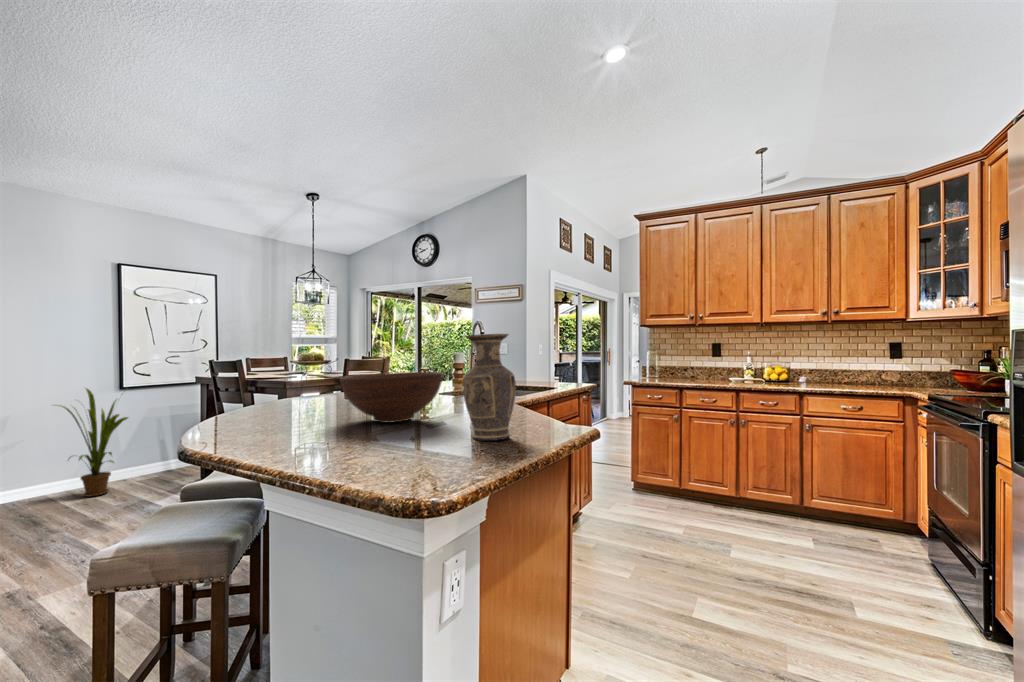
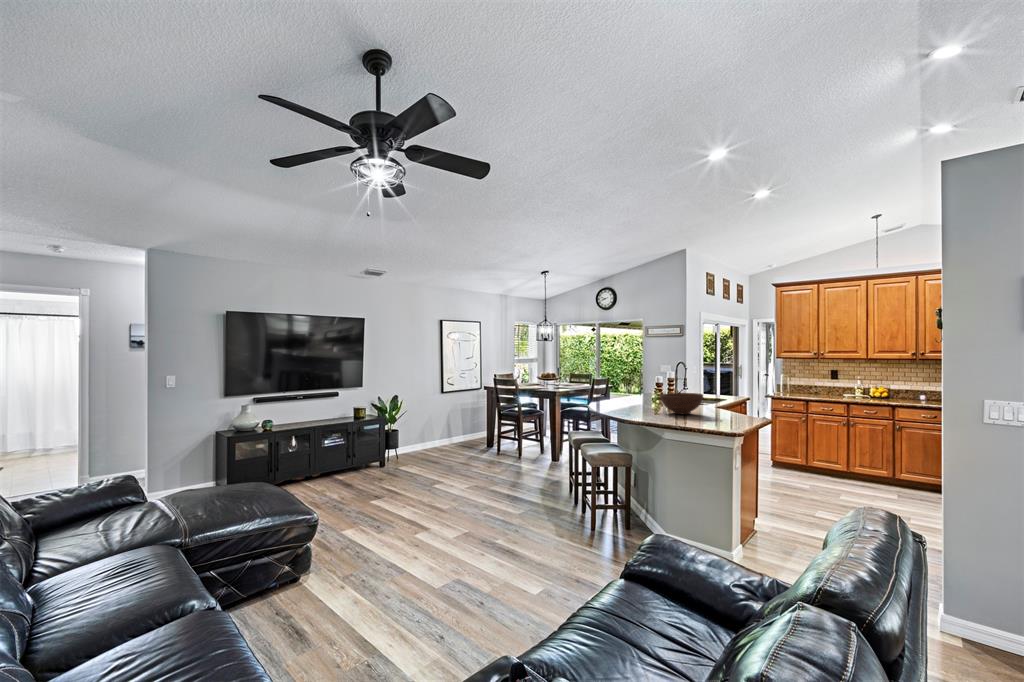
vase: present [463,334,516,441] -> none [723,382,746,421]
house plant: present [62,388,128,497] -> none [420,391,455,454]

